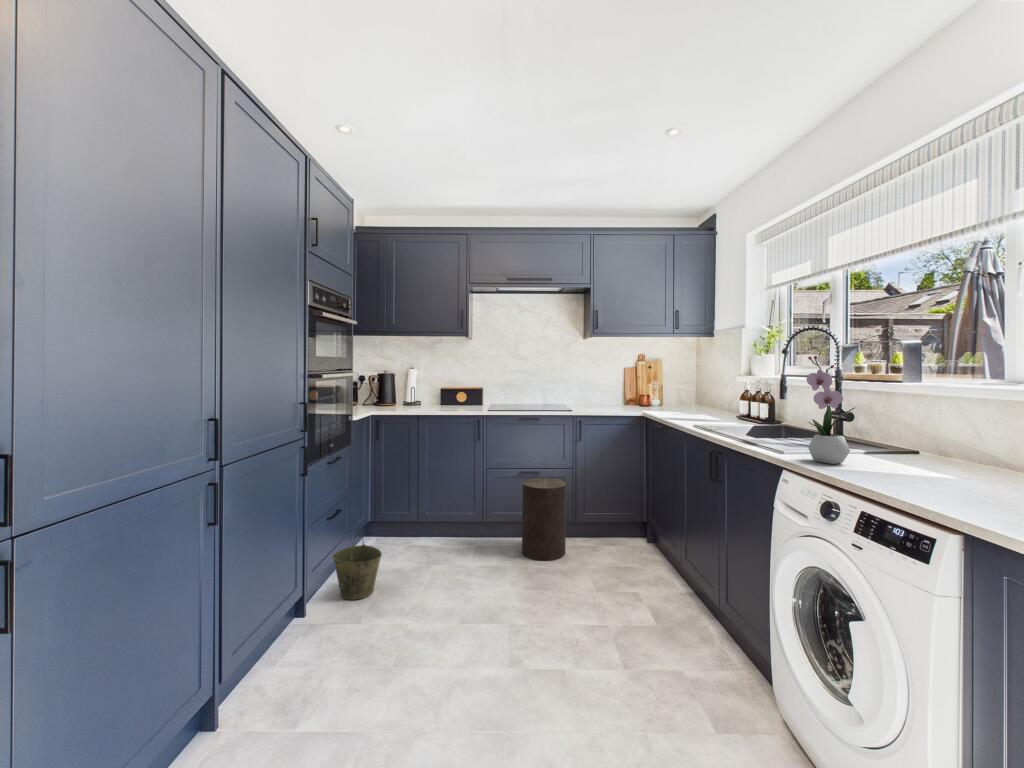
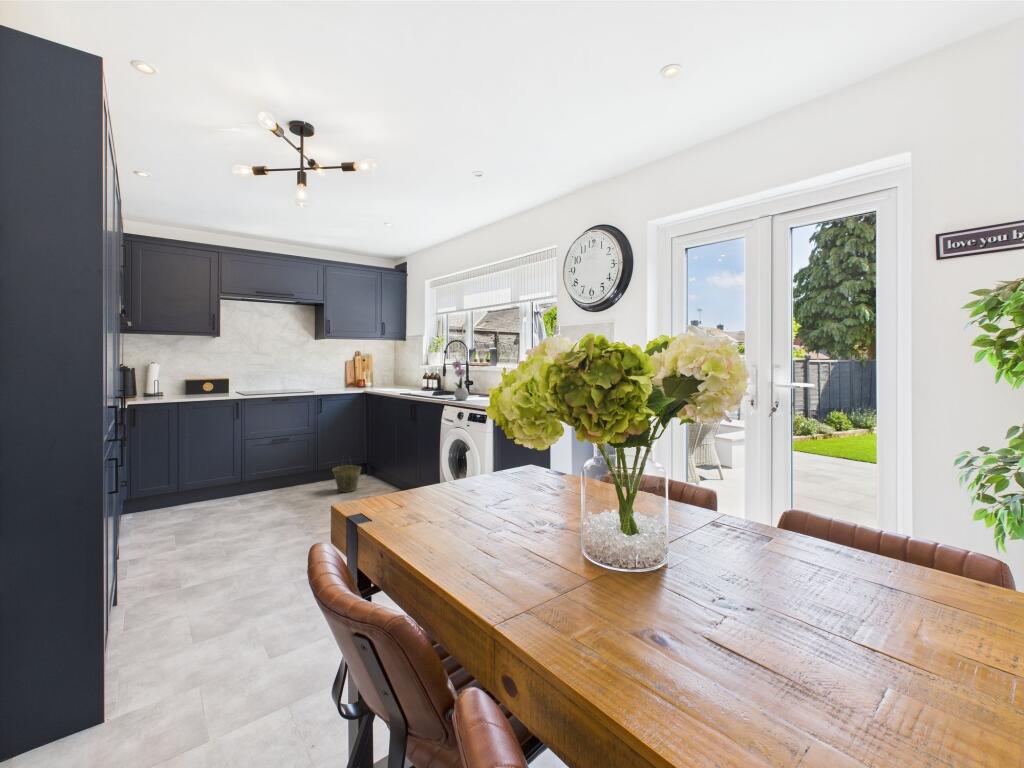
stool: present [522,478,566,561] -> none [282,440,317,496]
bucket: present [333,534,382,600] -> present [332,464,361,492]

